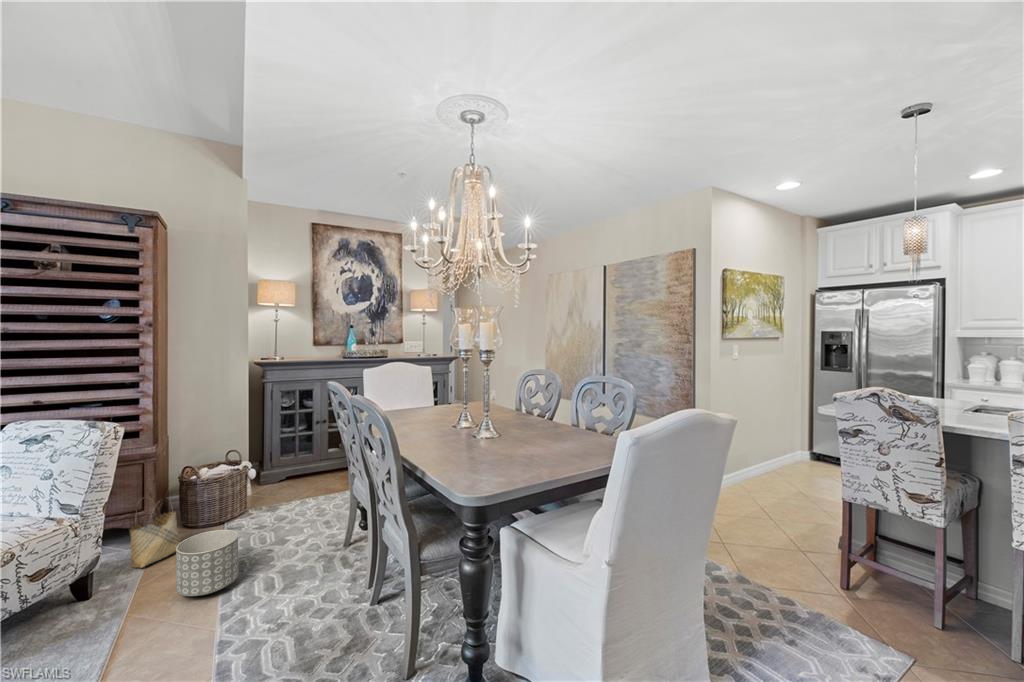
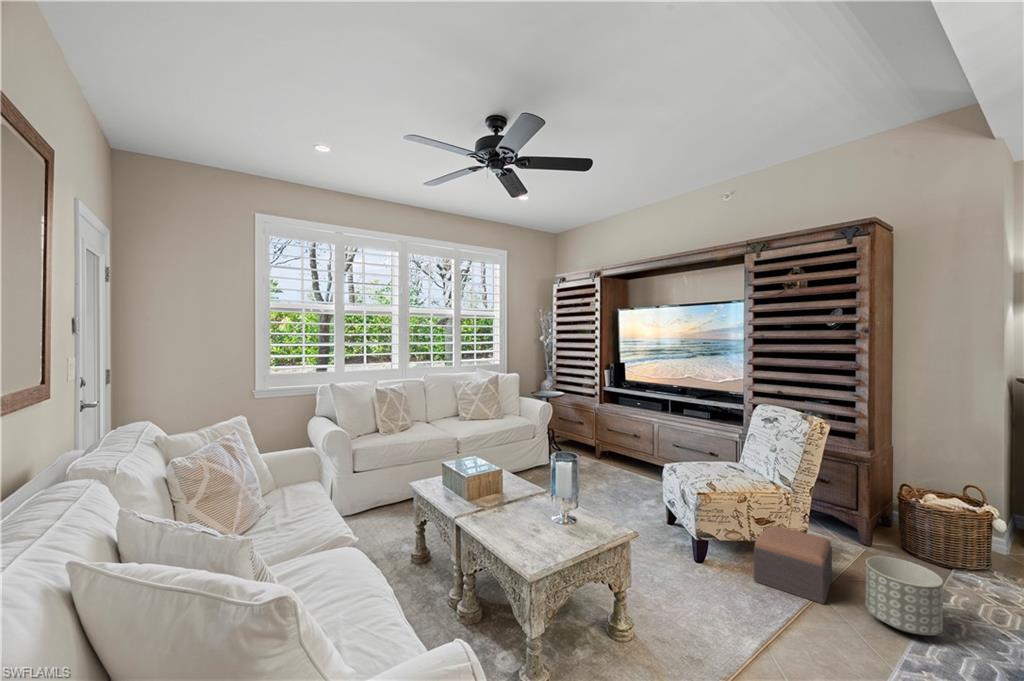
woven basket: present [130,501,180,568] -> none [835,499,889,569]
footstool: none [36,549,136,650] -> present [754,527,832,604]

